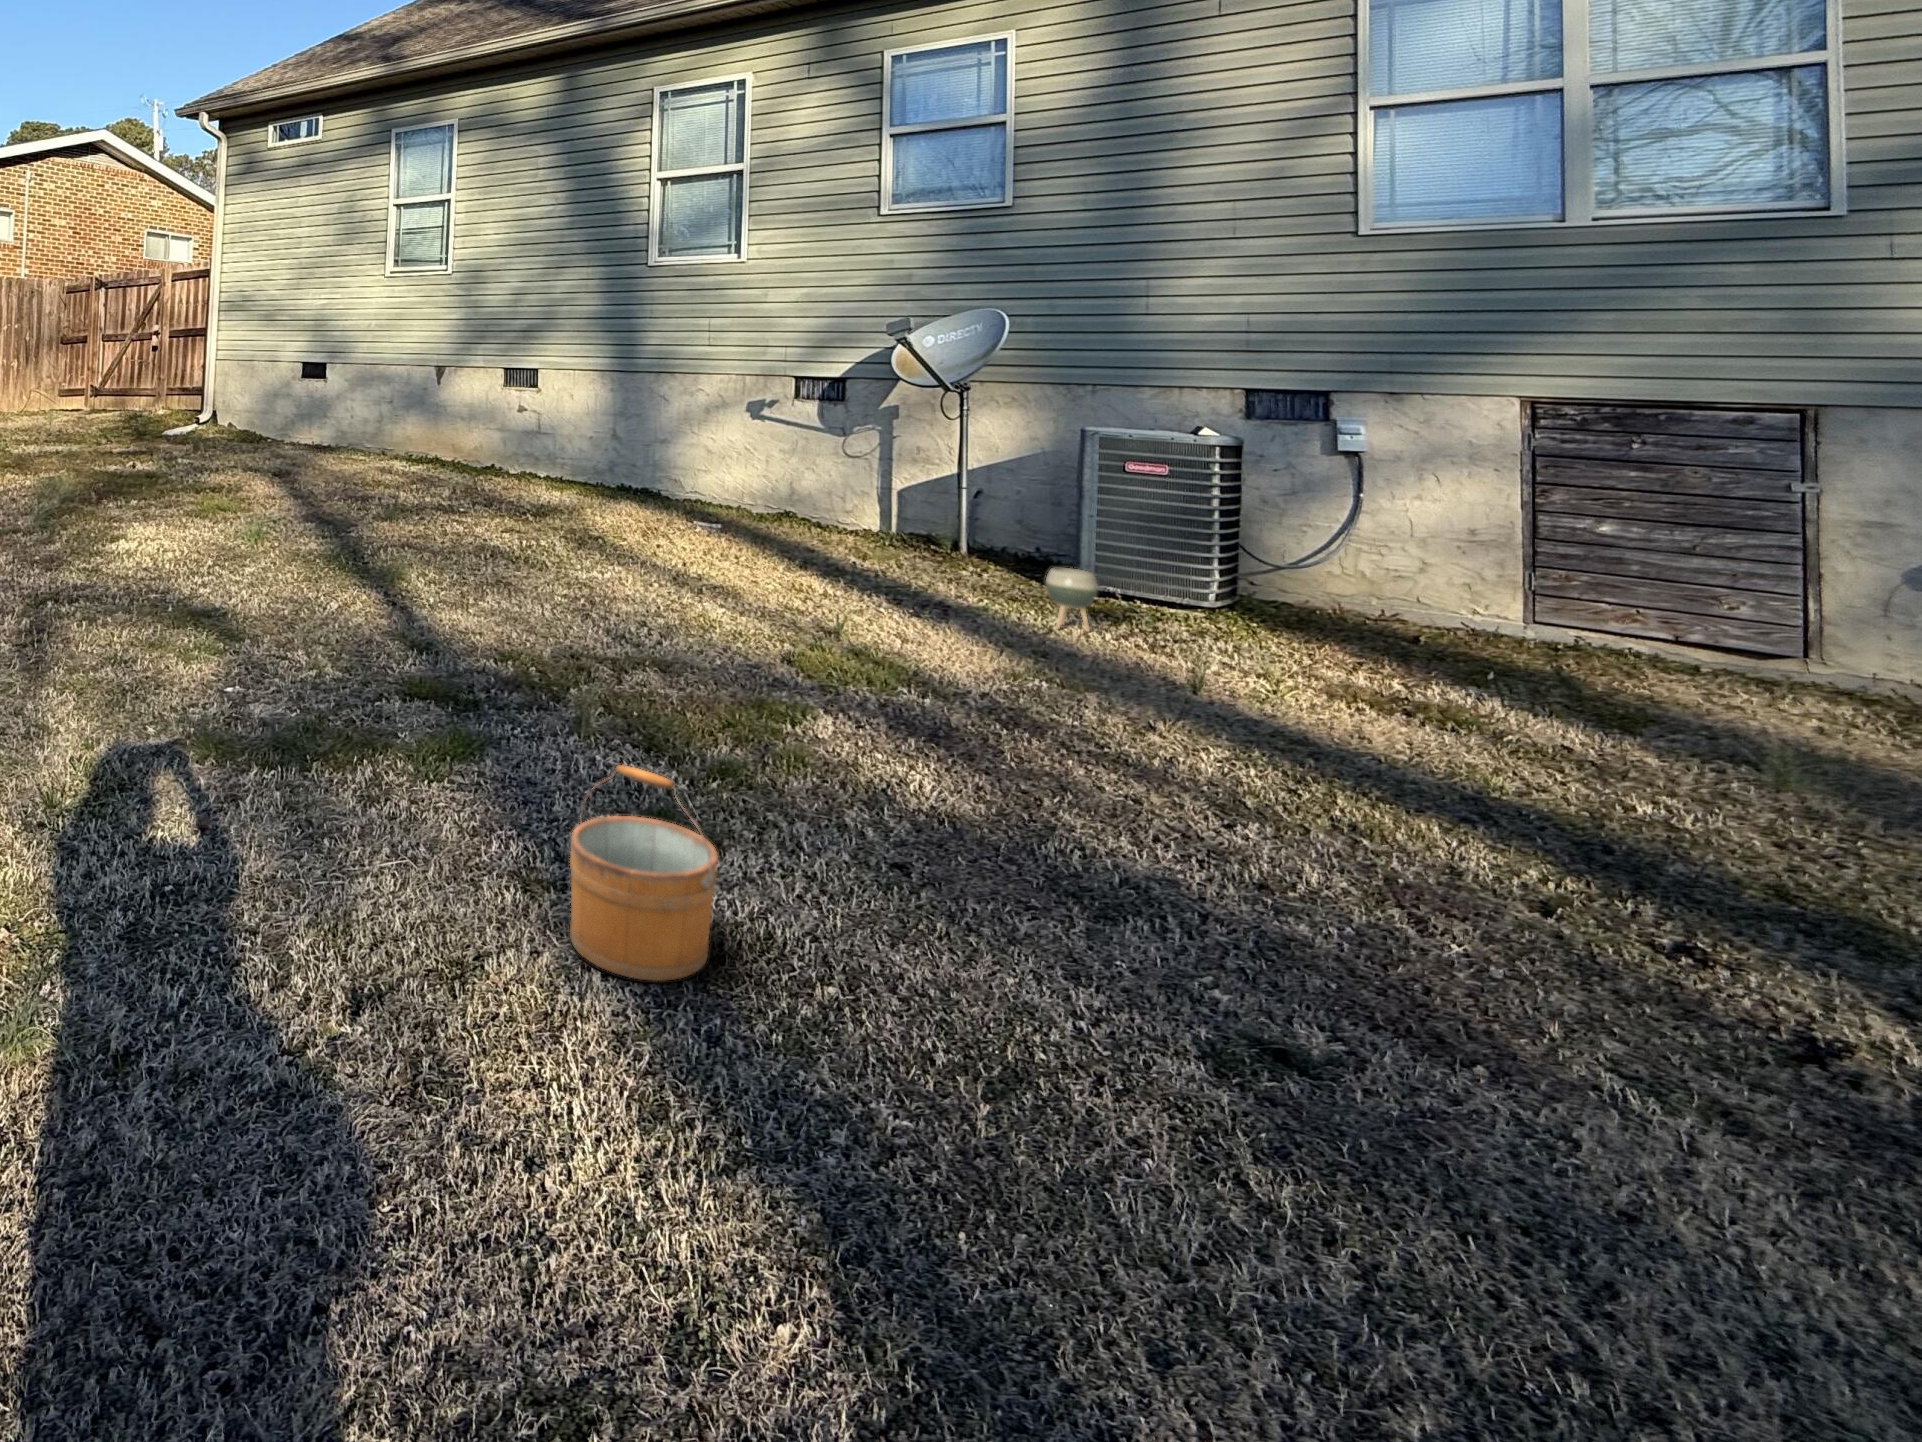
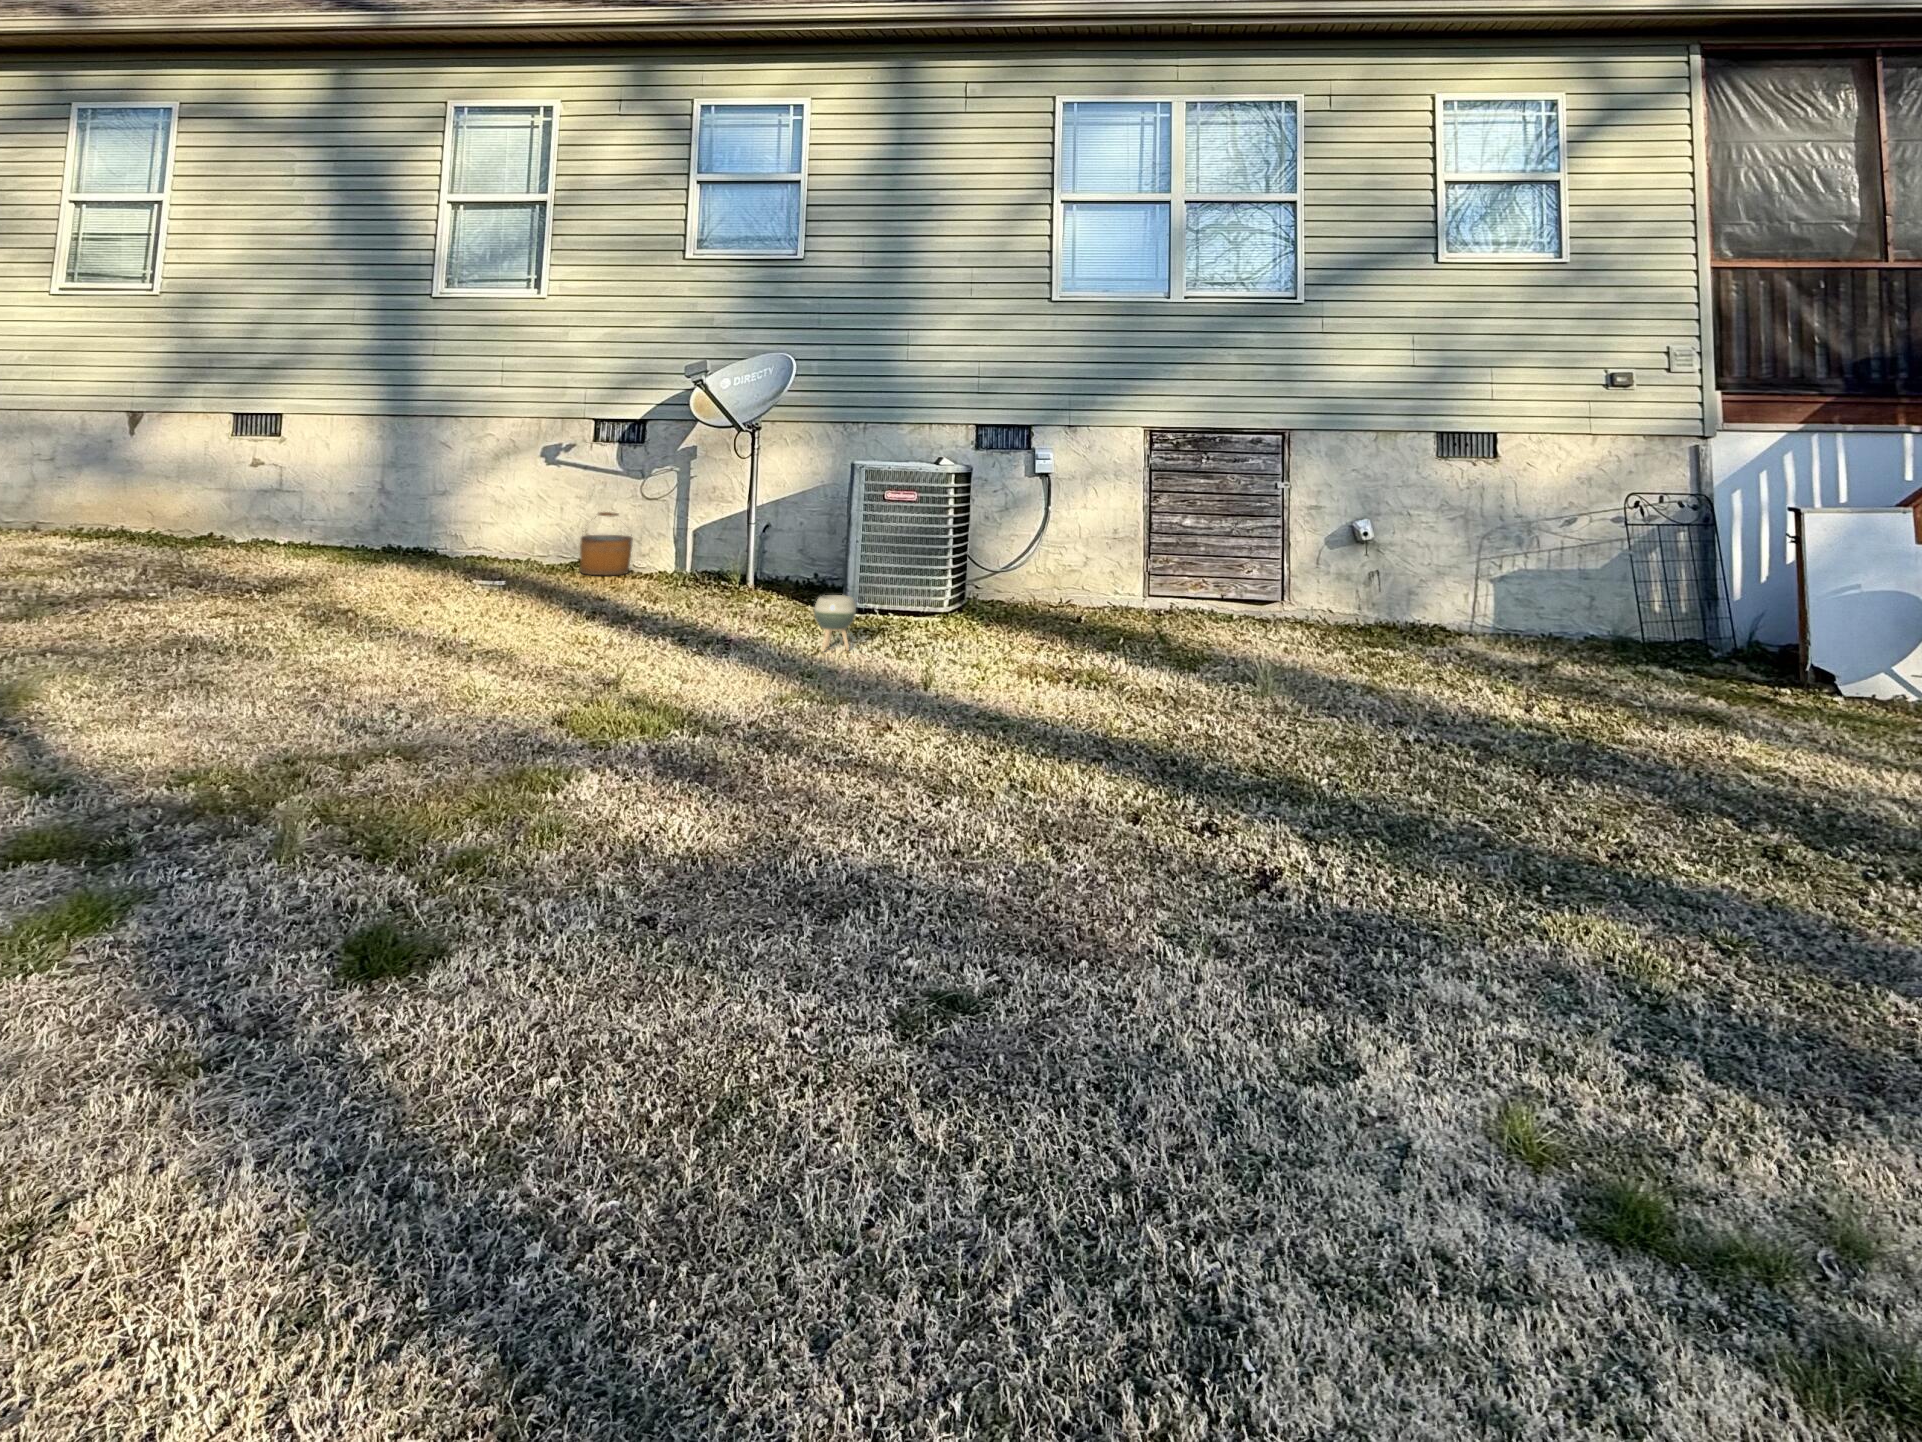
bucket: present [570,765,718,981] -> present [580,512,633,575]

